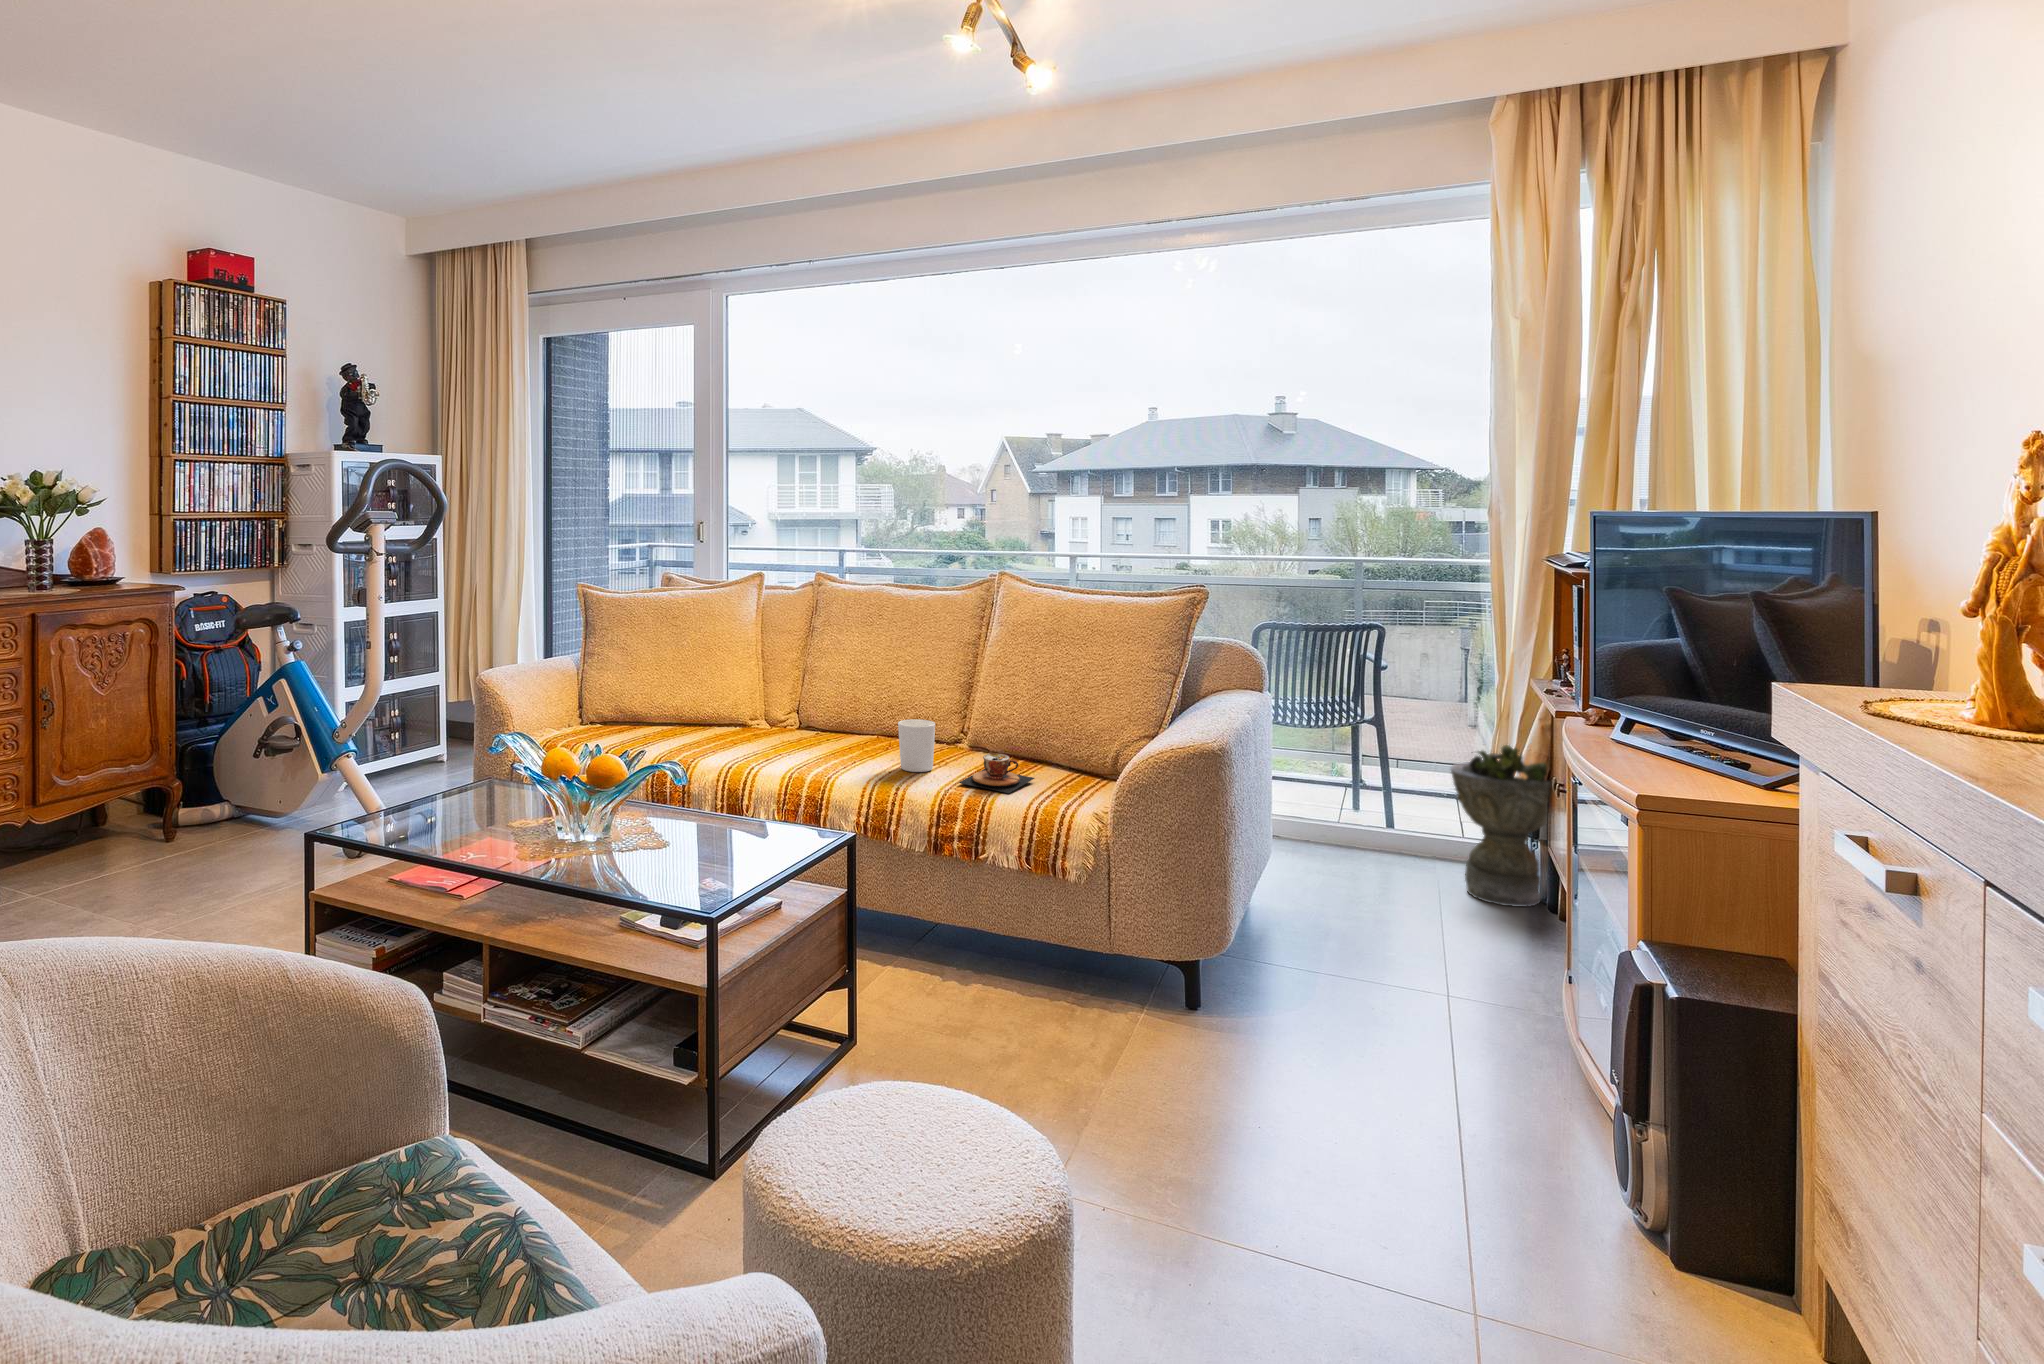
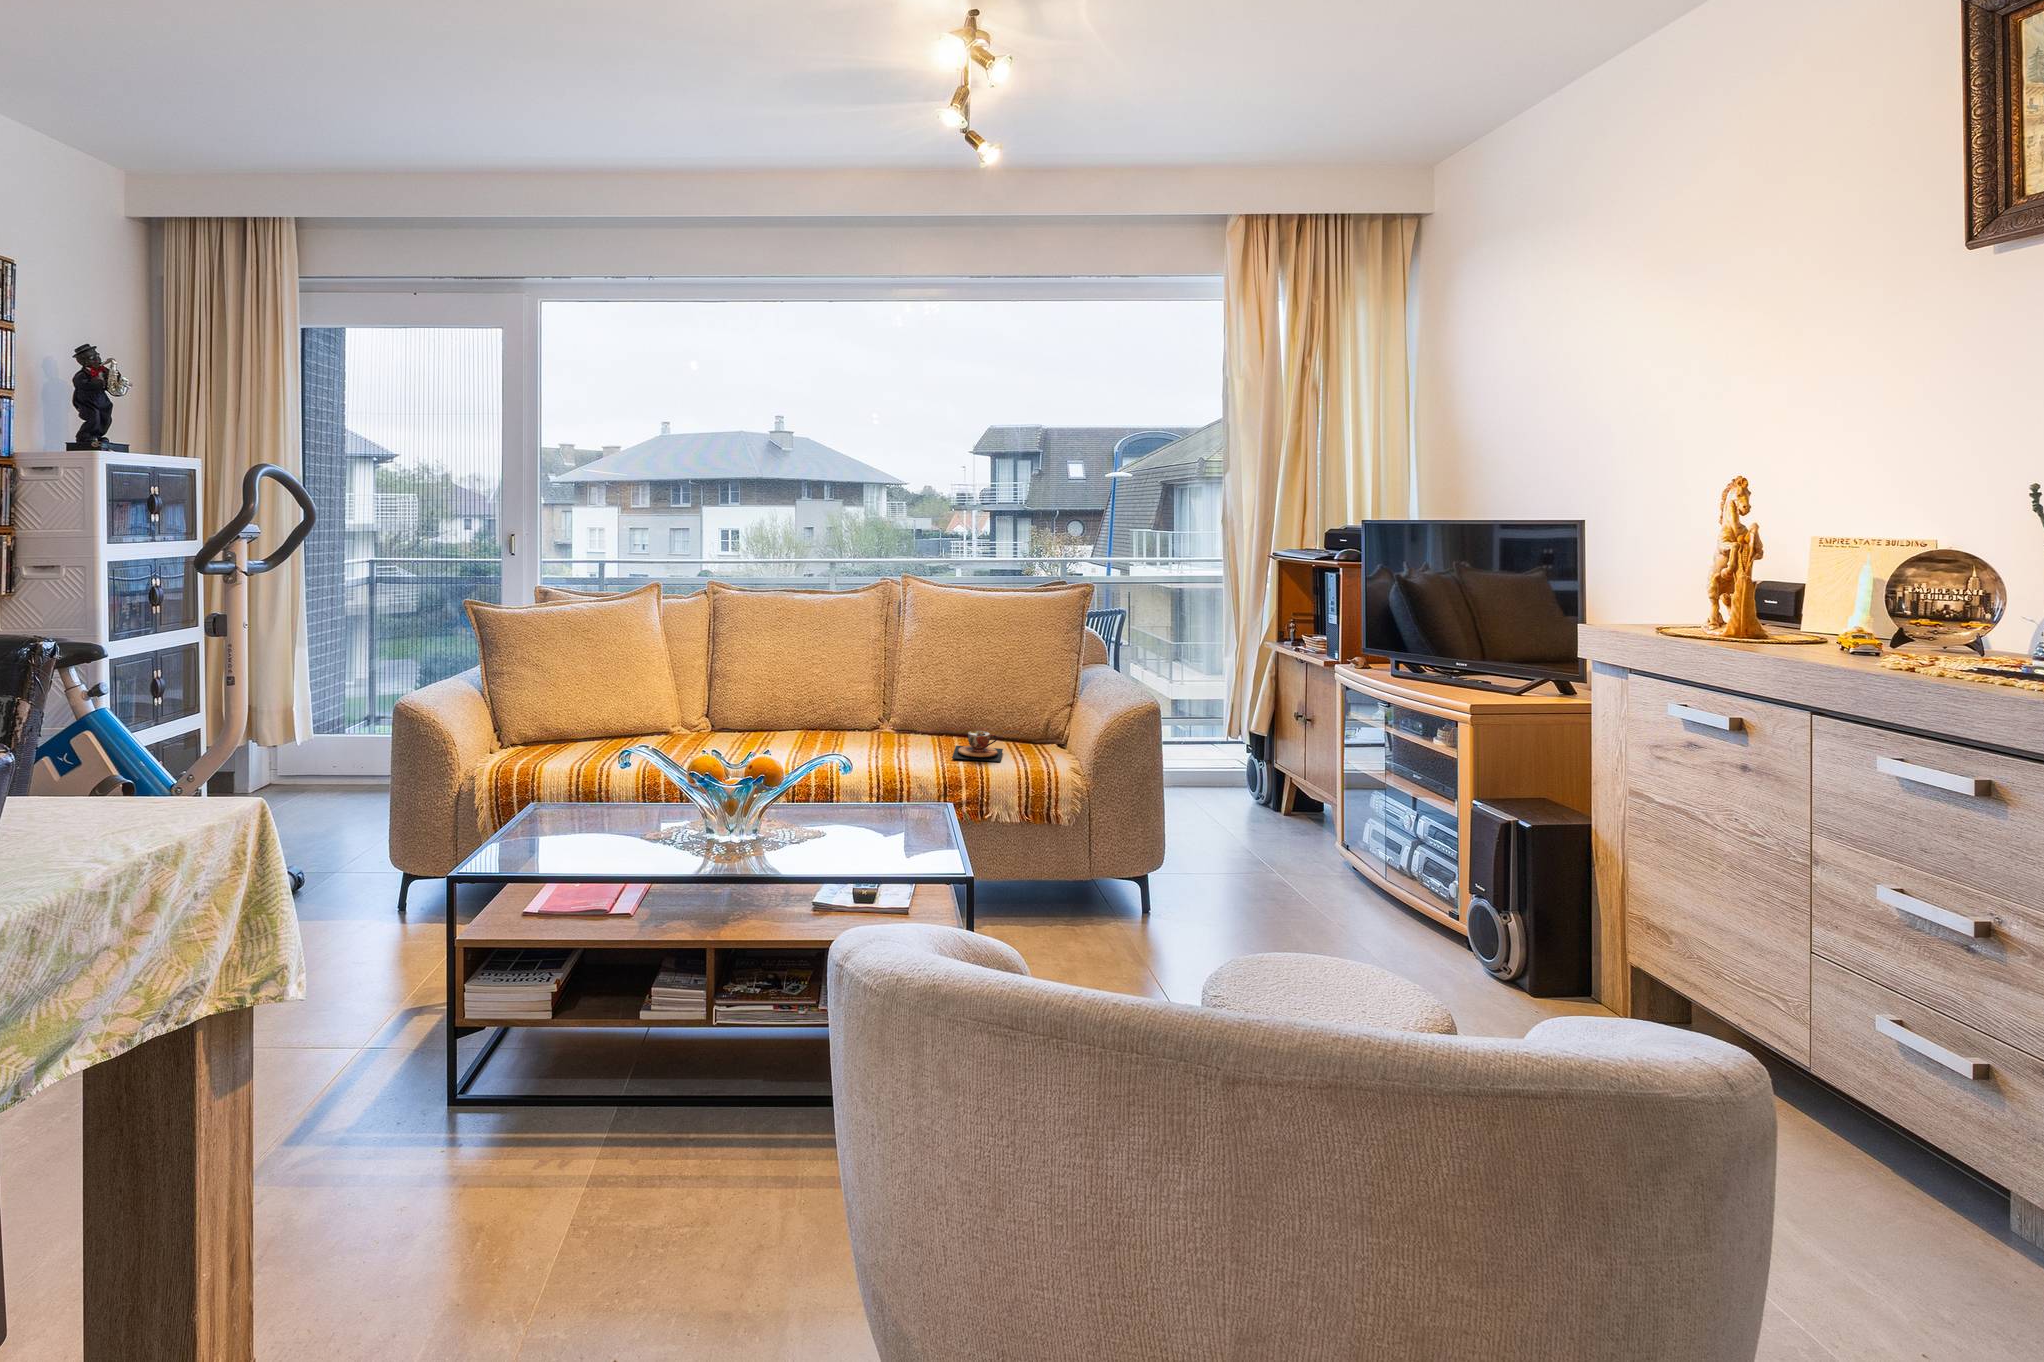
candle holder: present [898,719,935,772] -> none [881,708,915,754]
planter: present [1451,745,1550,907] -> none [1210,700,1286,820]

